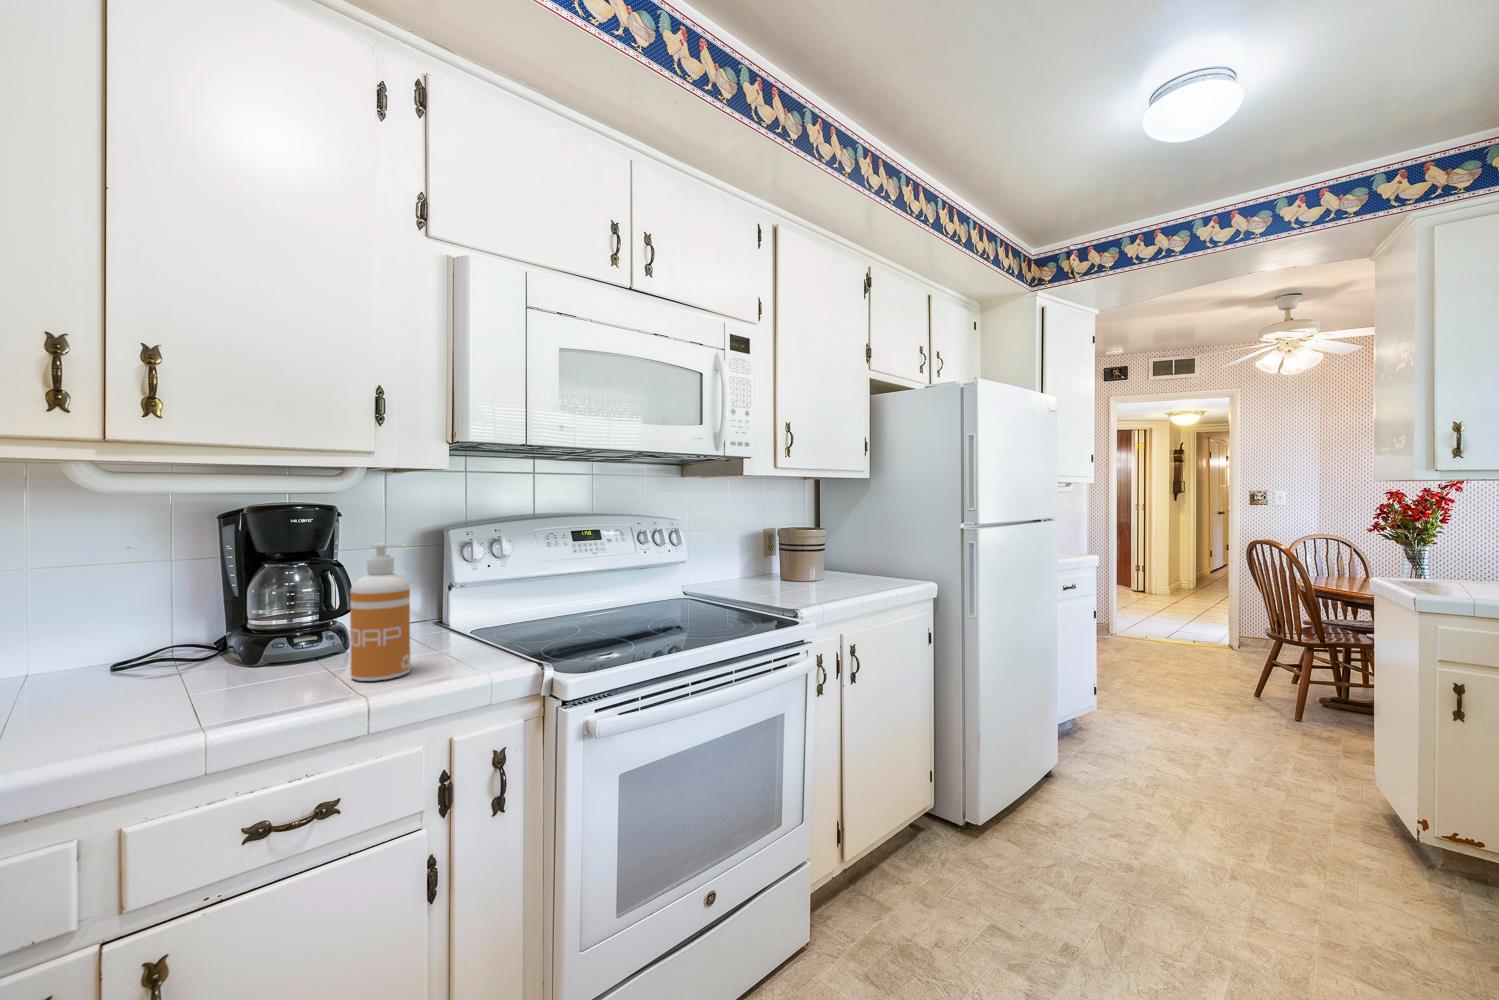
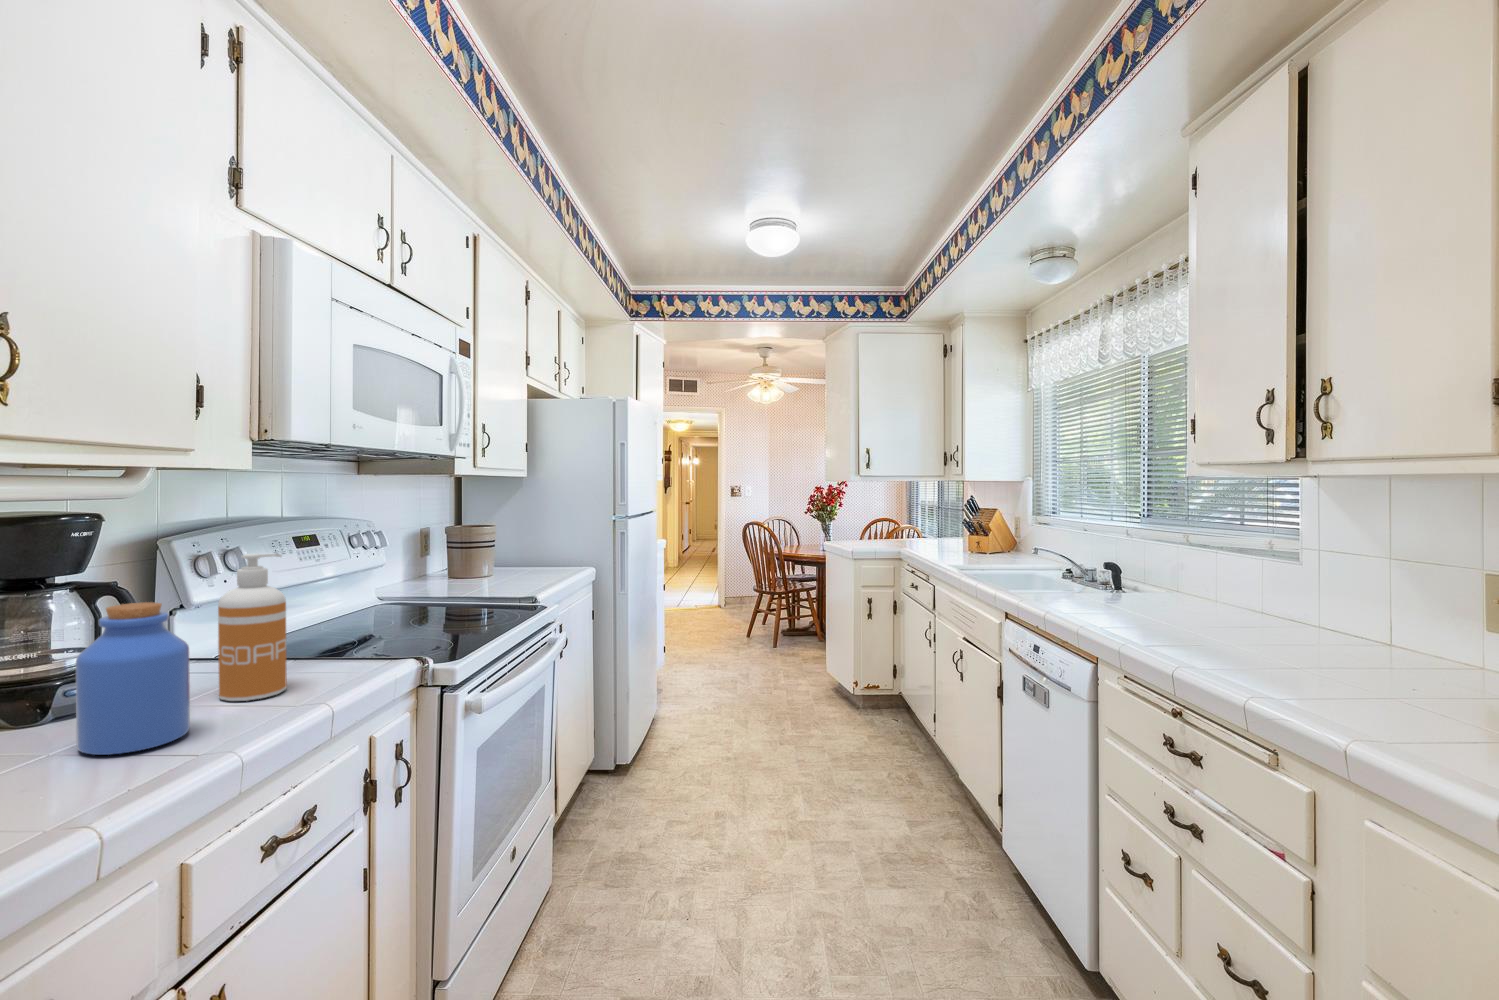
jar: none [176,581,273,712] -> present [76,602,190,755]

